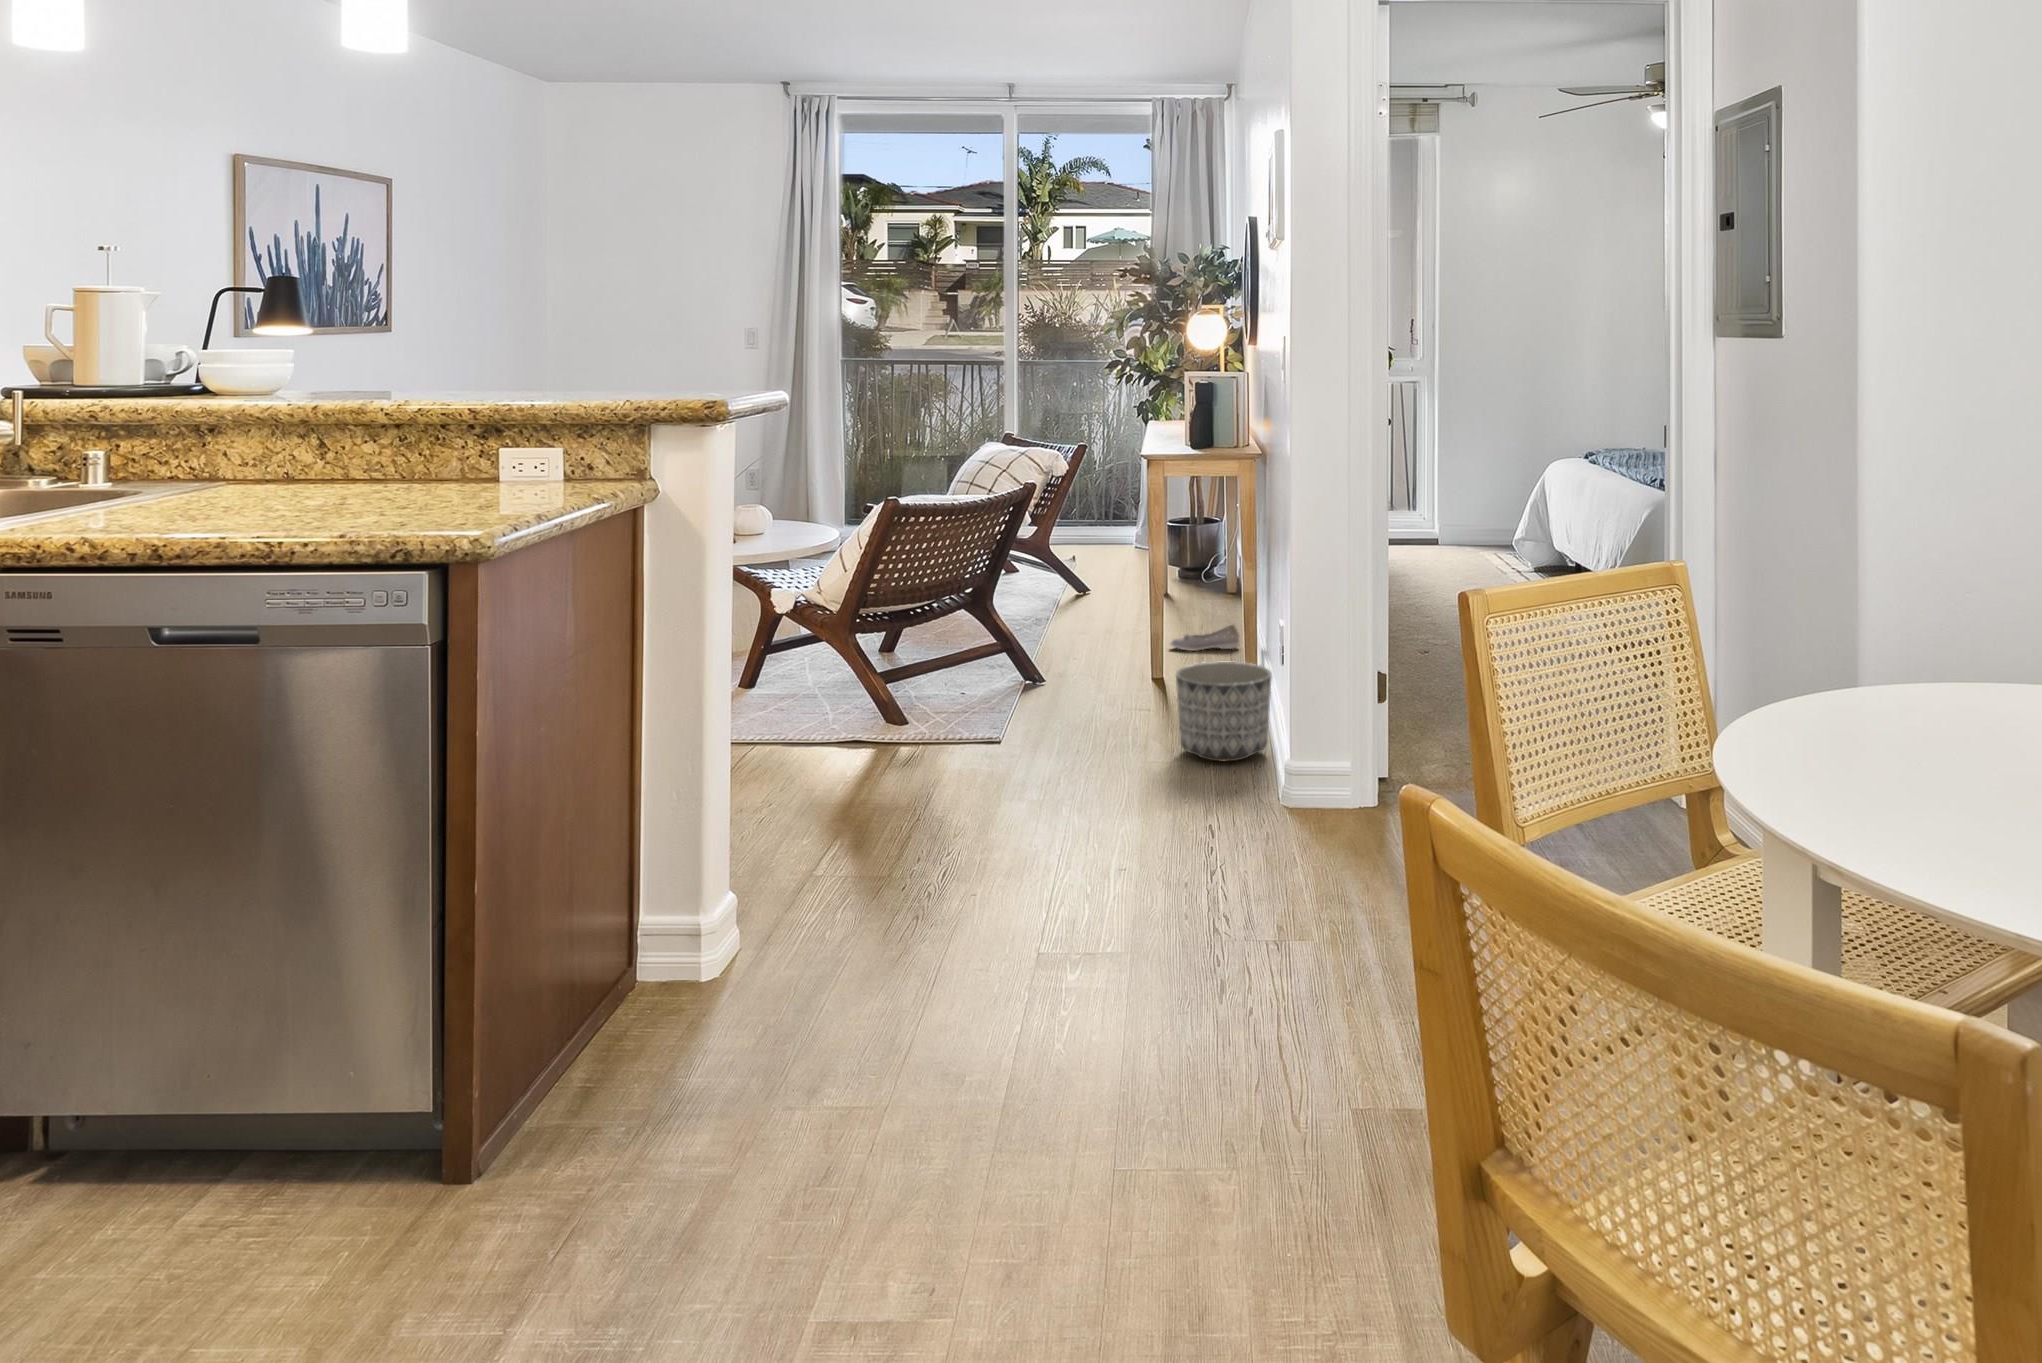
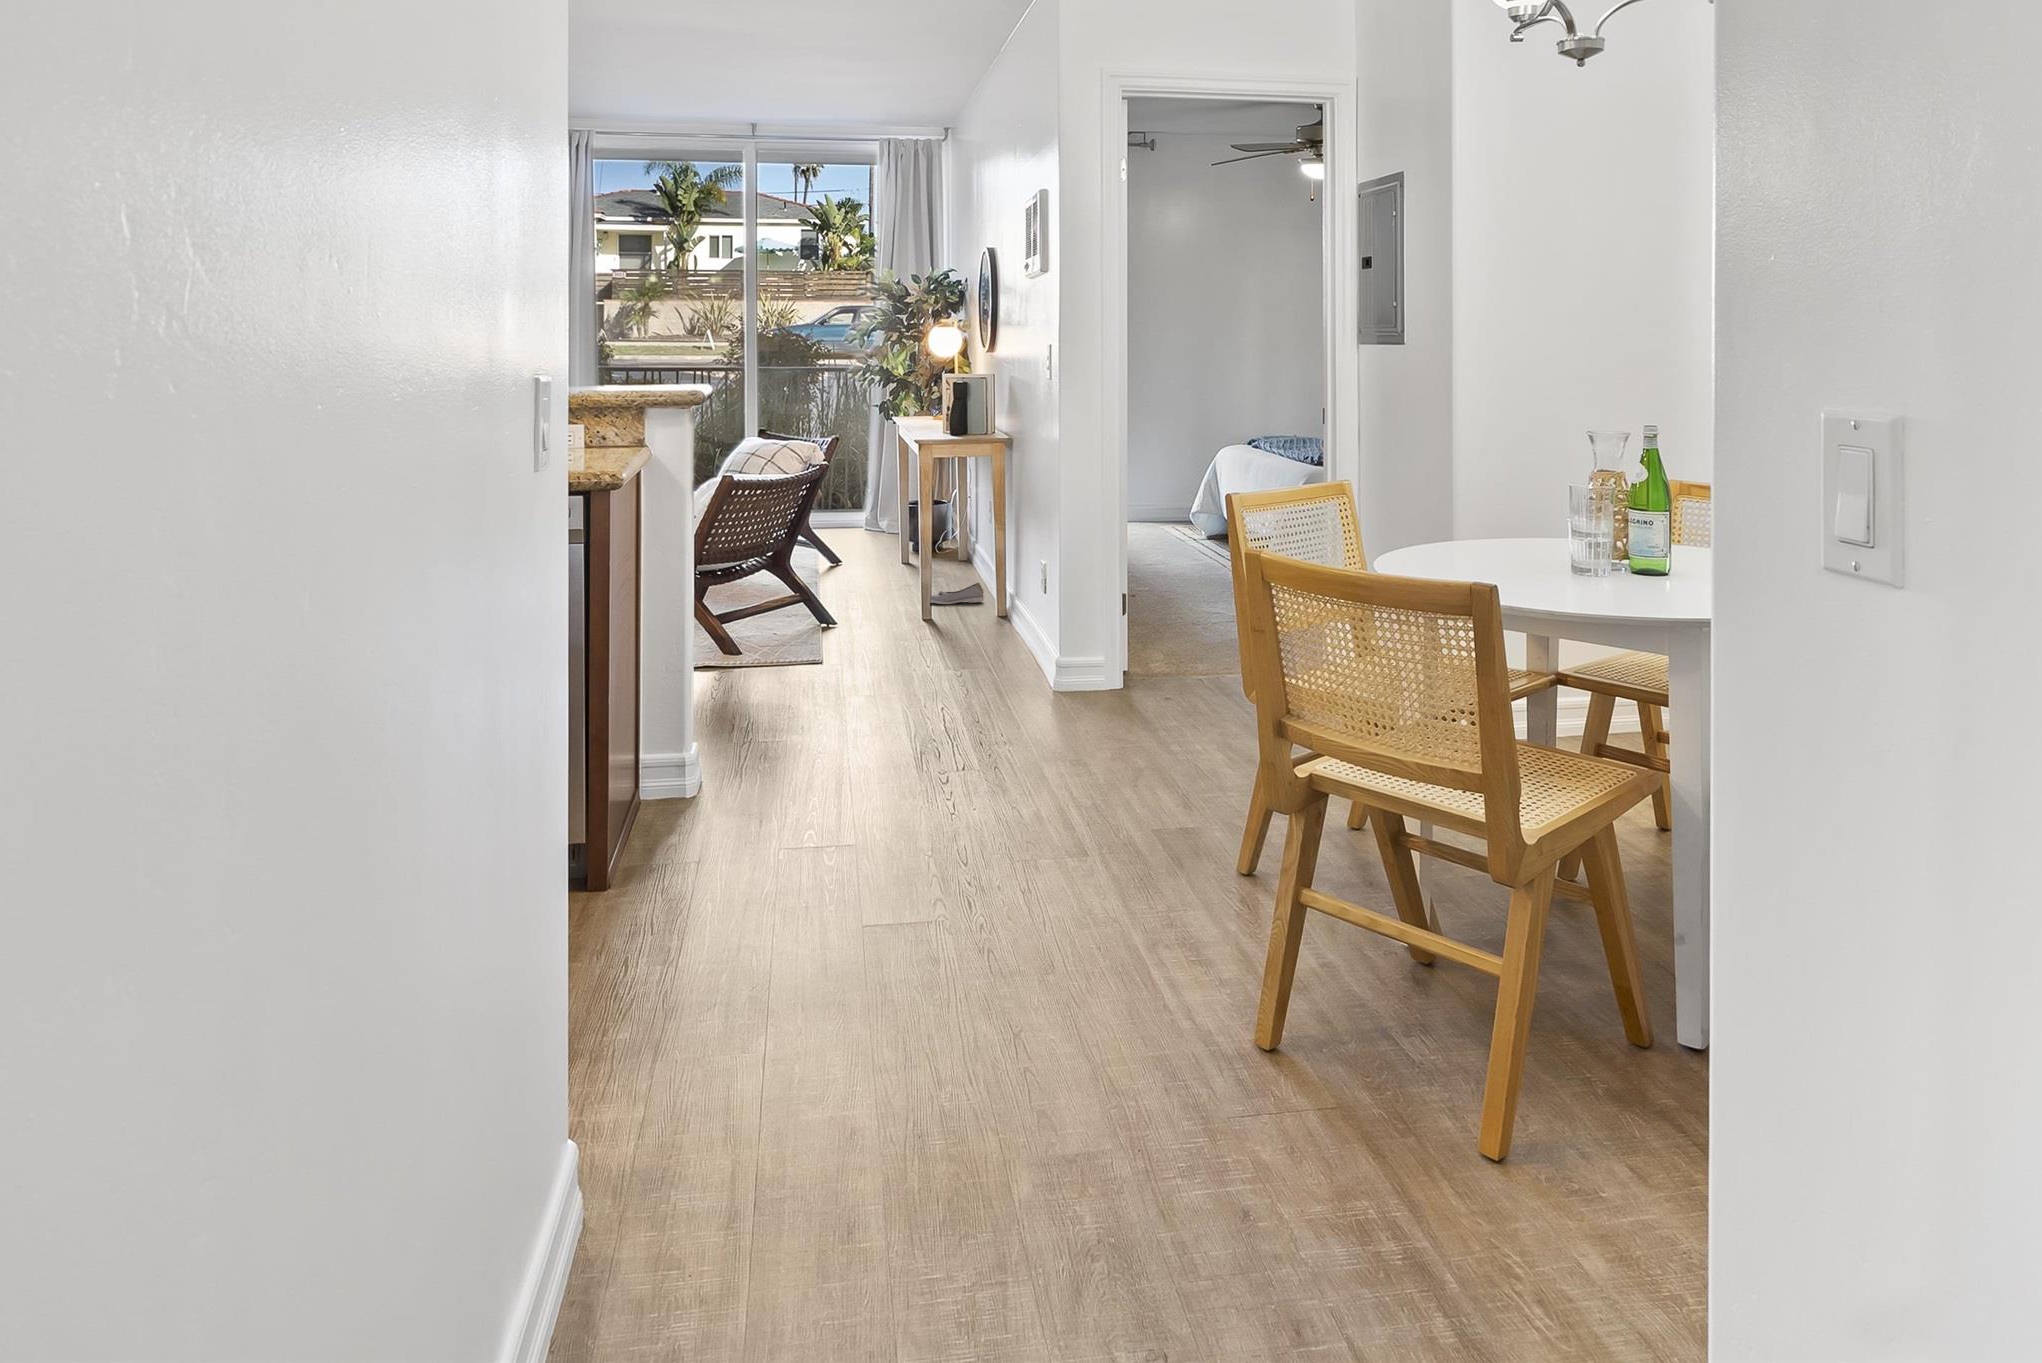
planter: present [1176,662,1272,761] -> none [962,597,1035,670]

